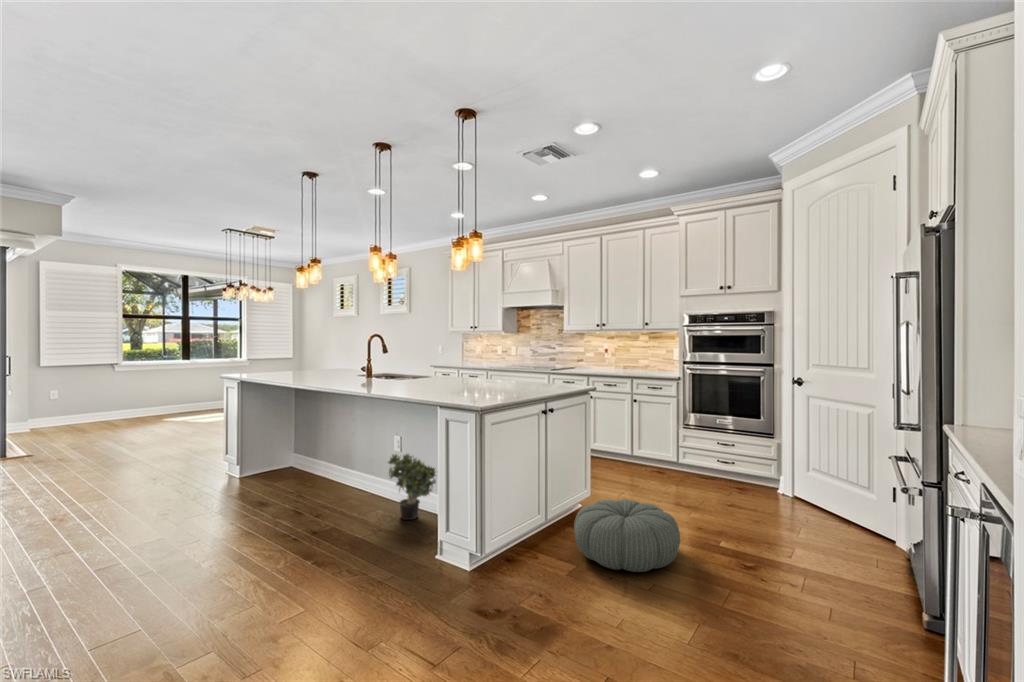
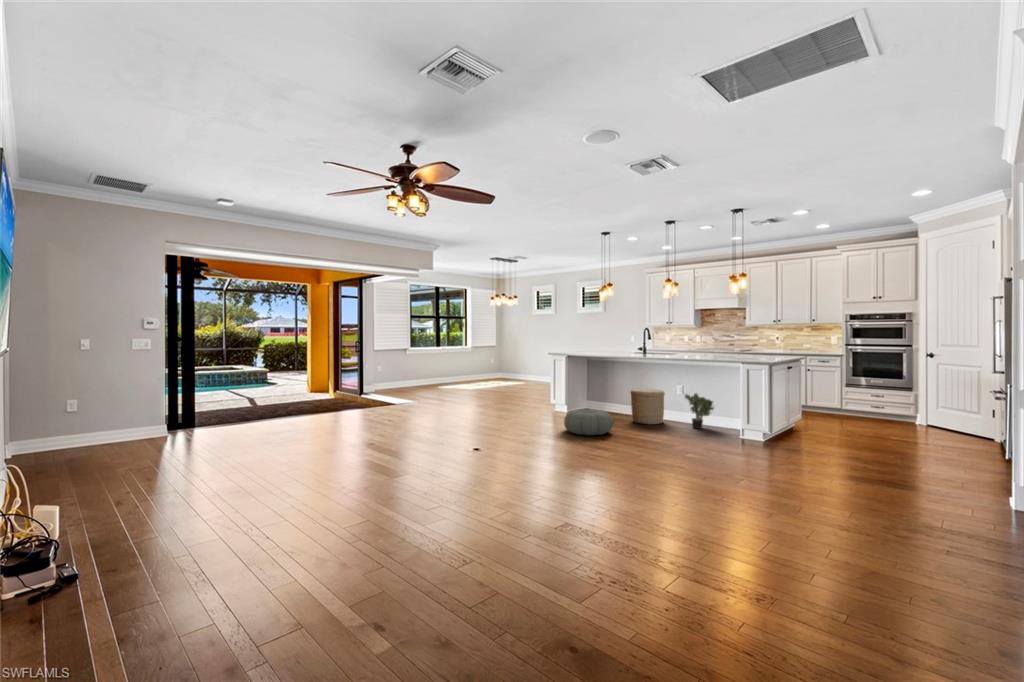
woven basket: none [312,439,374,509] -> present [631,389,665,424]
pouf: present [574,499,680,572] -> present [564,409,613,435]

